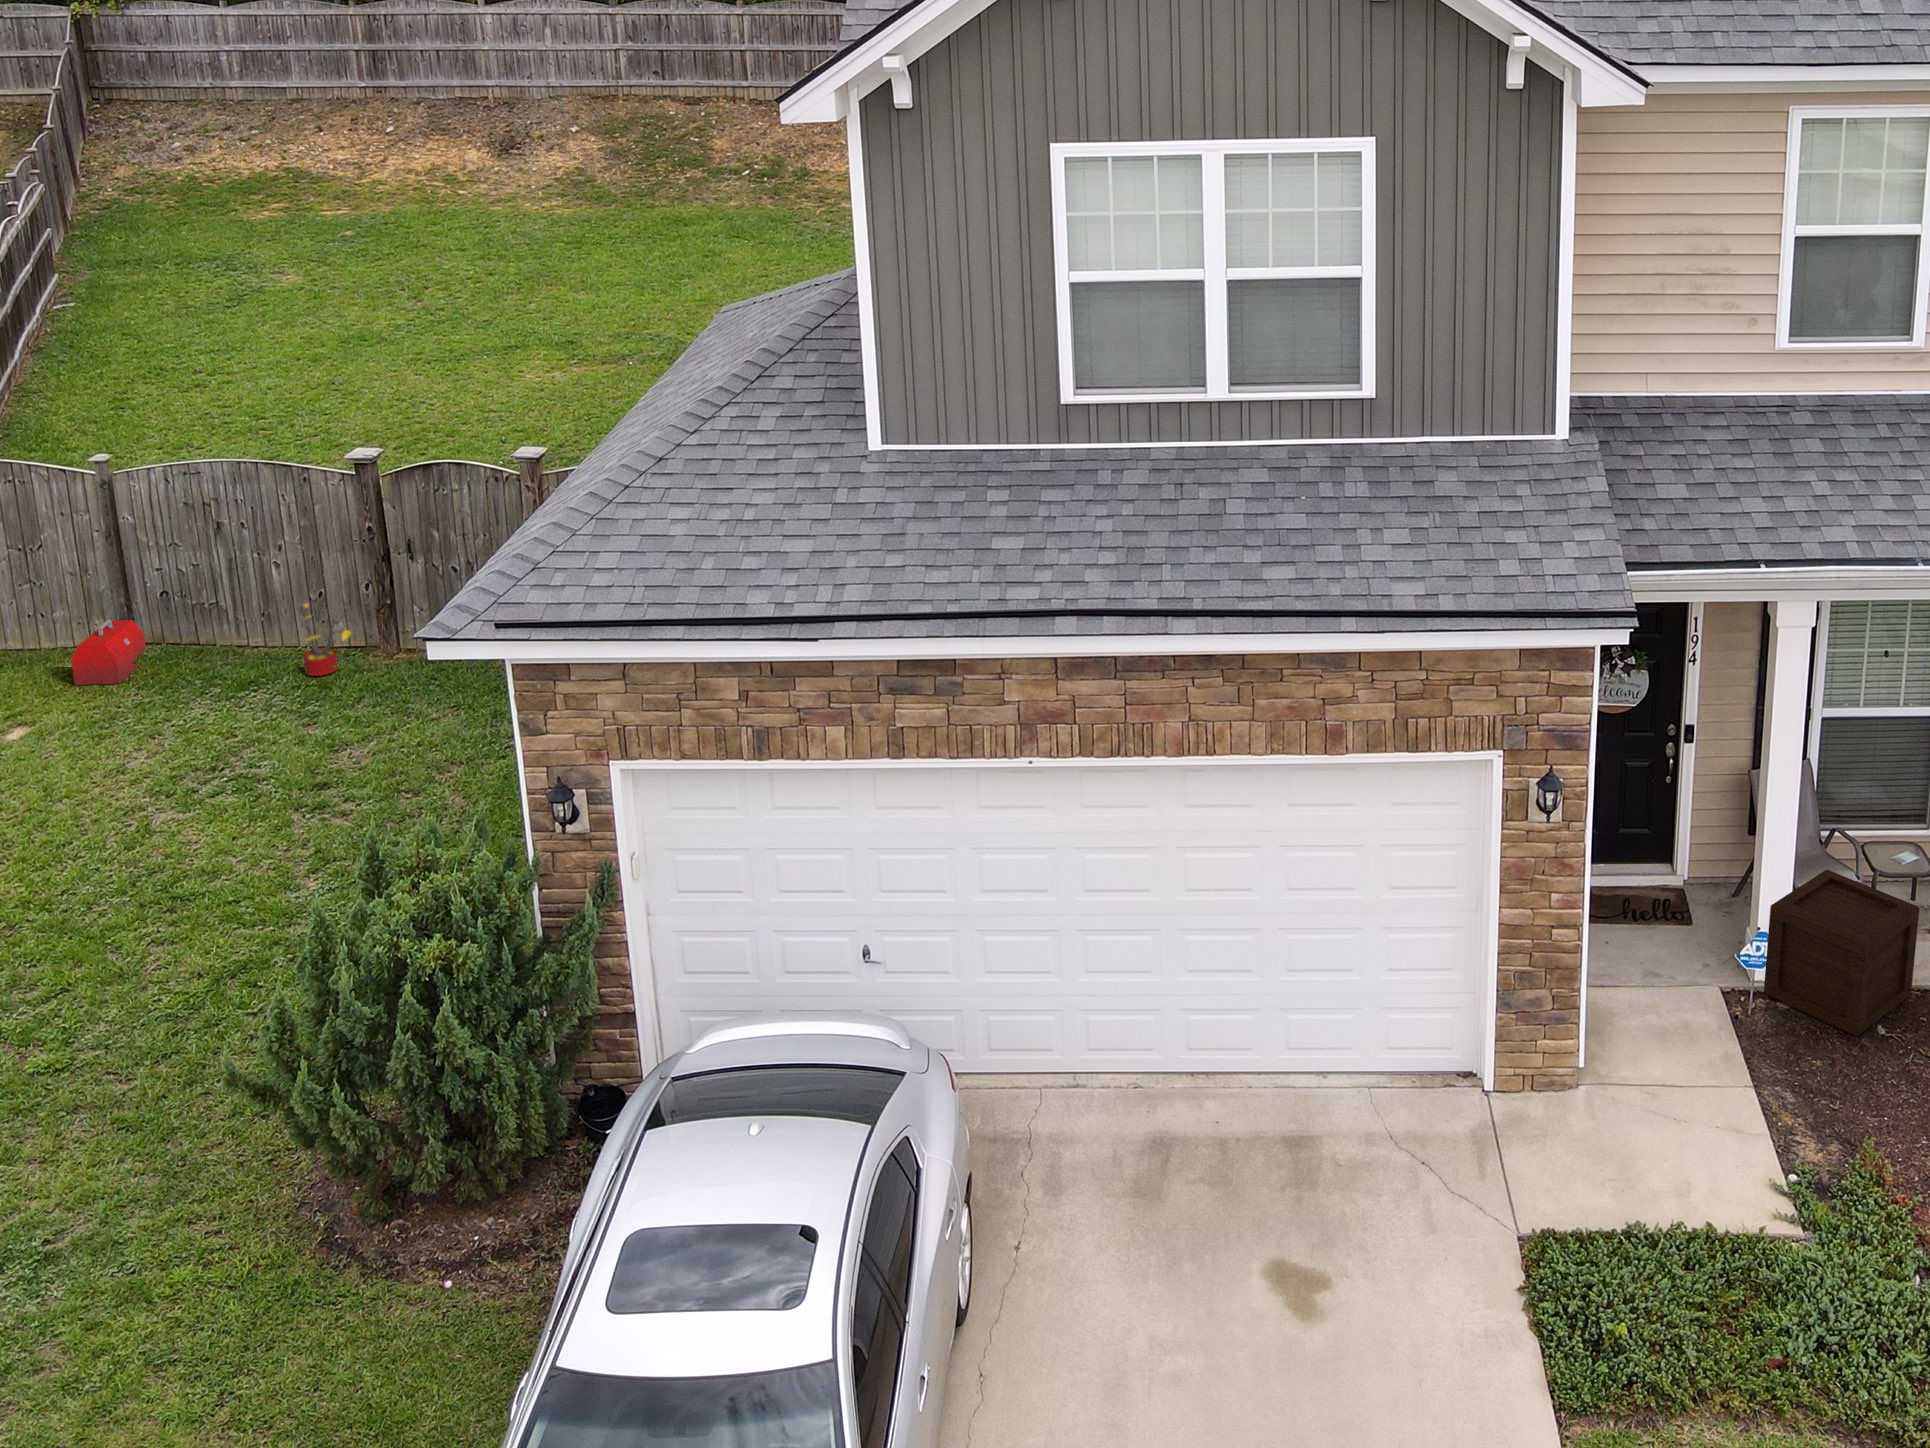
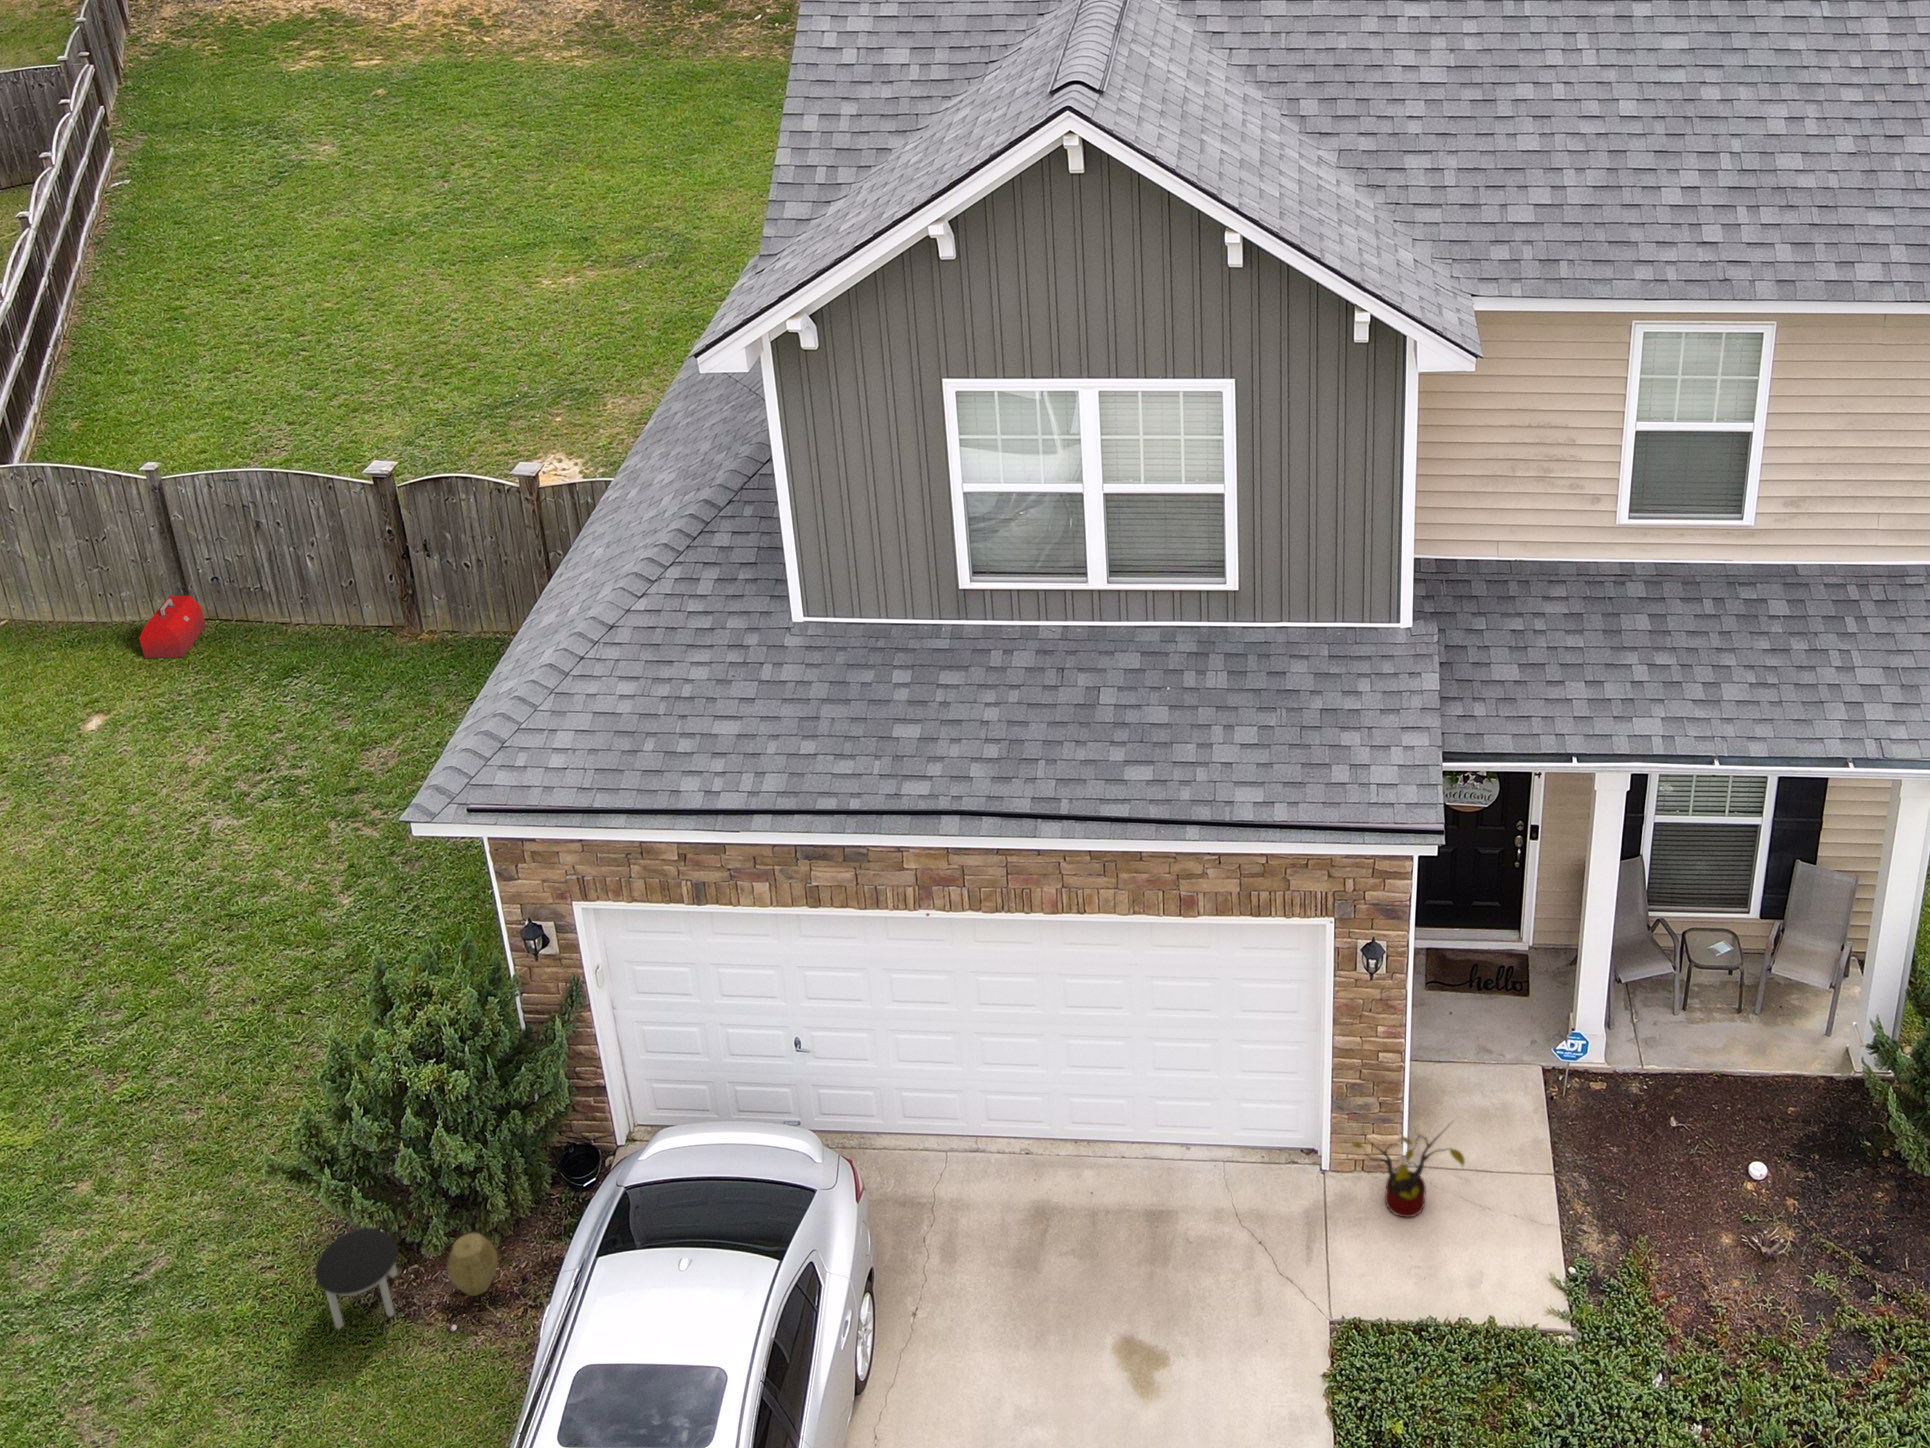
decorative plant: present [302,603,351,676] -> present [1352,1124,1465,1217]
wooden crate: present [1764,870,1920,1036] -> none [1579,964,1719,1124]
round table: none [279,1165,383,1286] -> present [315,1228,398,1329]
woven basket: none [443,1166,506,1247] -> present [447,1233,498,1296]

